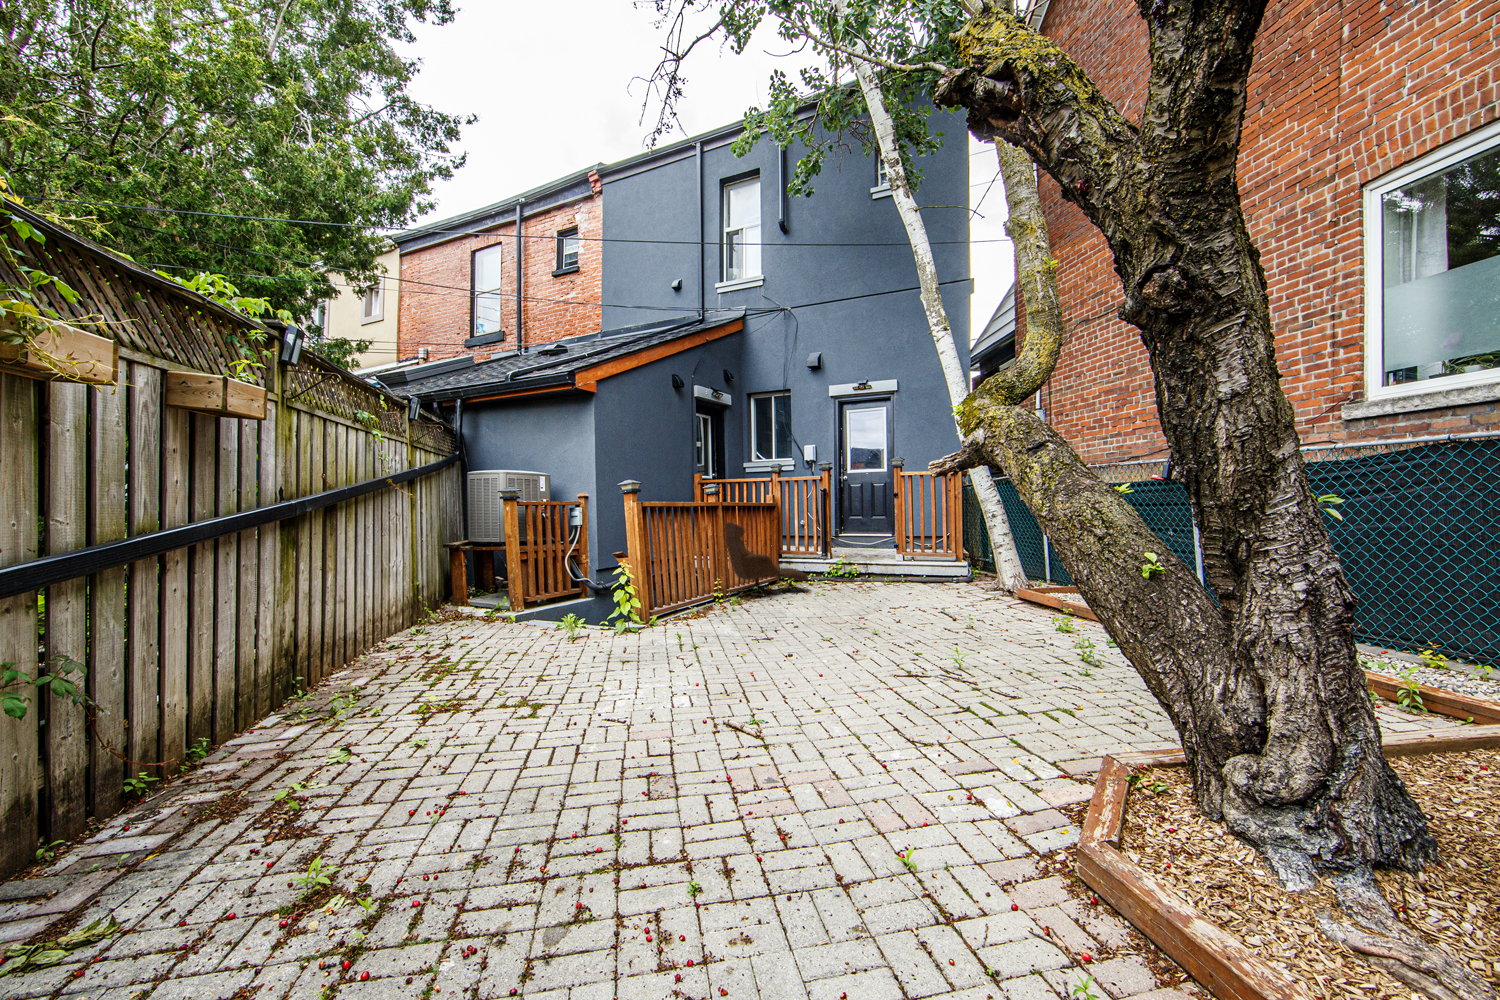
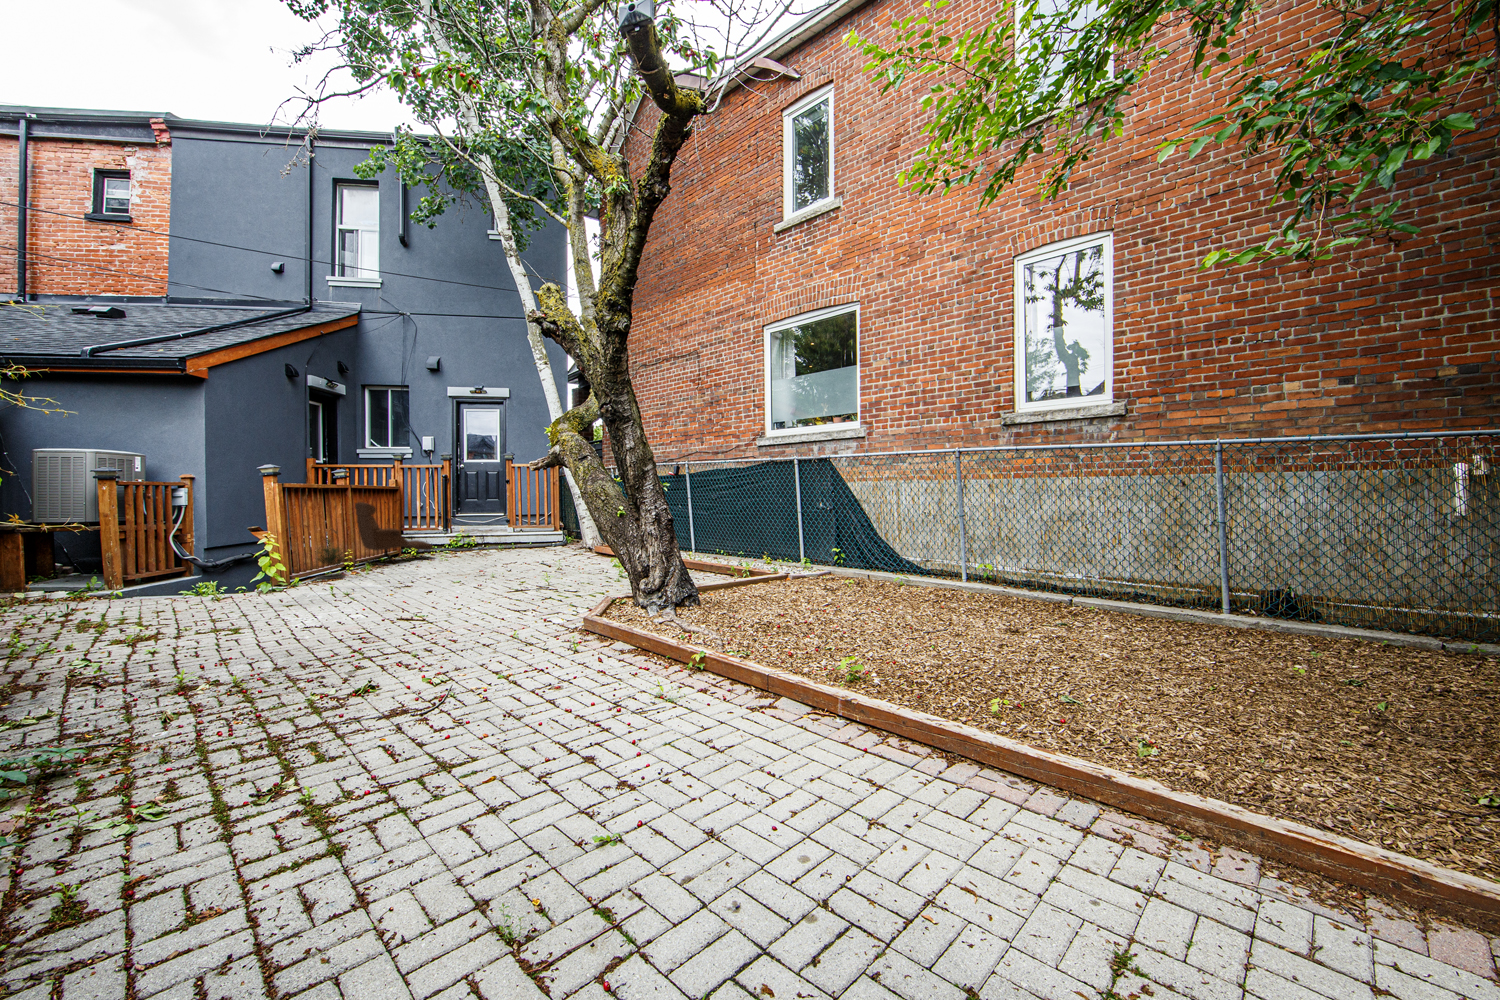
potted tree: none [676,562,711,616] -> present [316,538,346,579]

